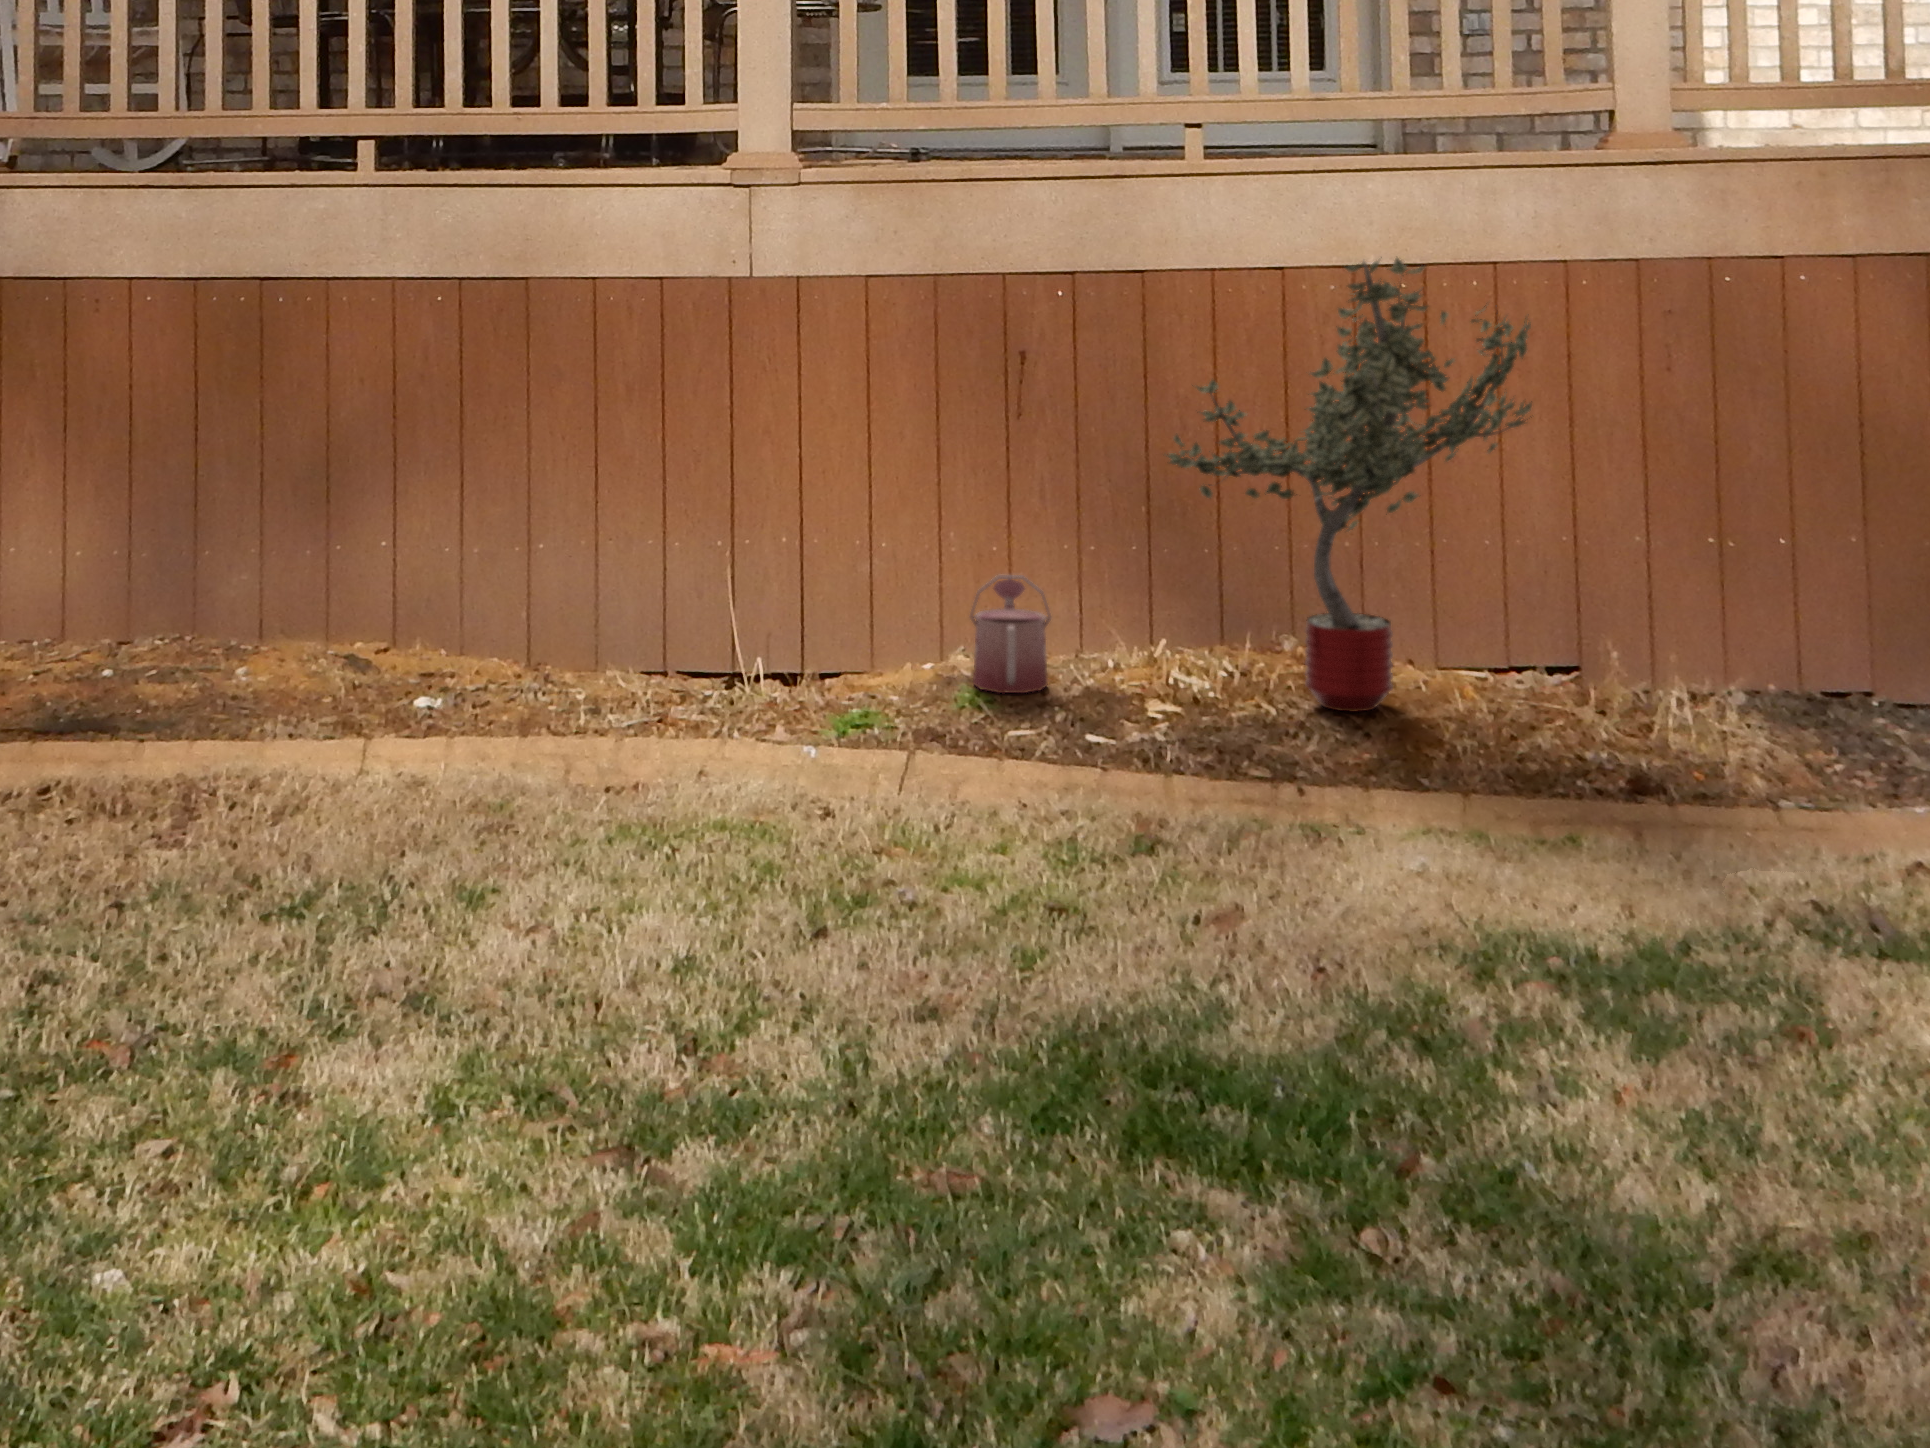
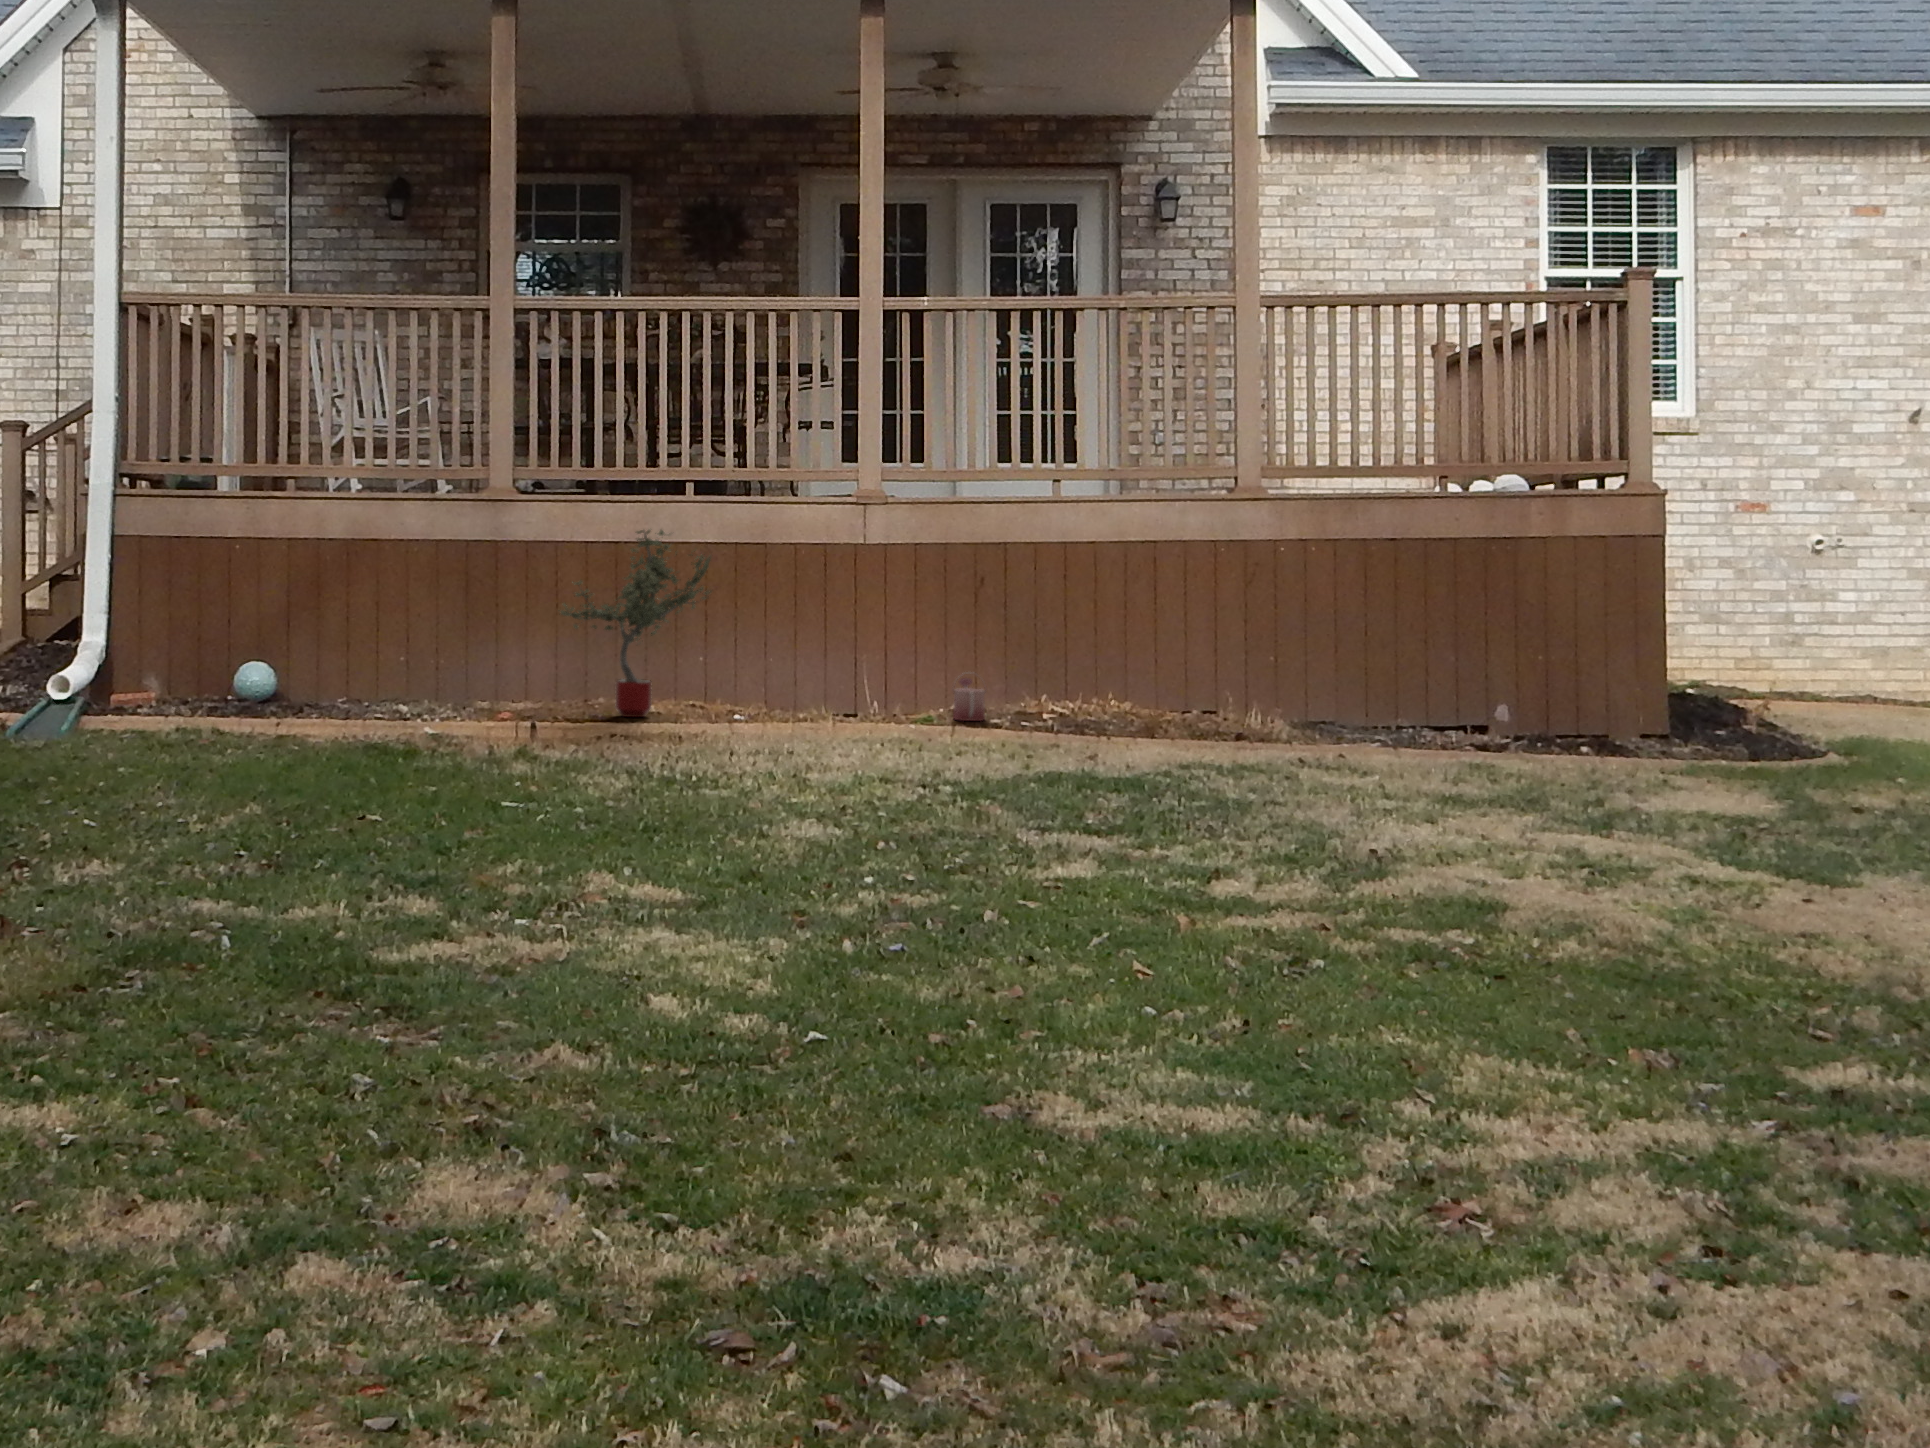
potted tree: present [1168,258,1532,711] -> present [561,529,711,717]

